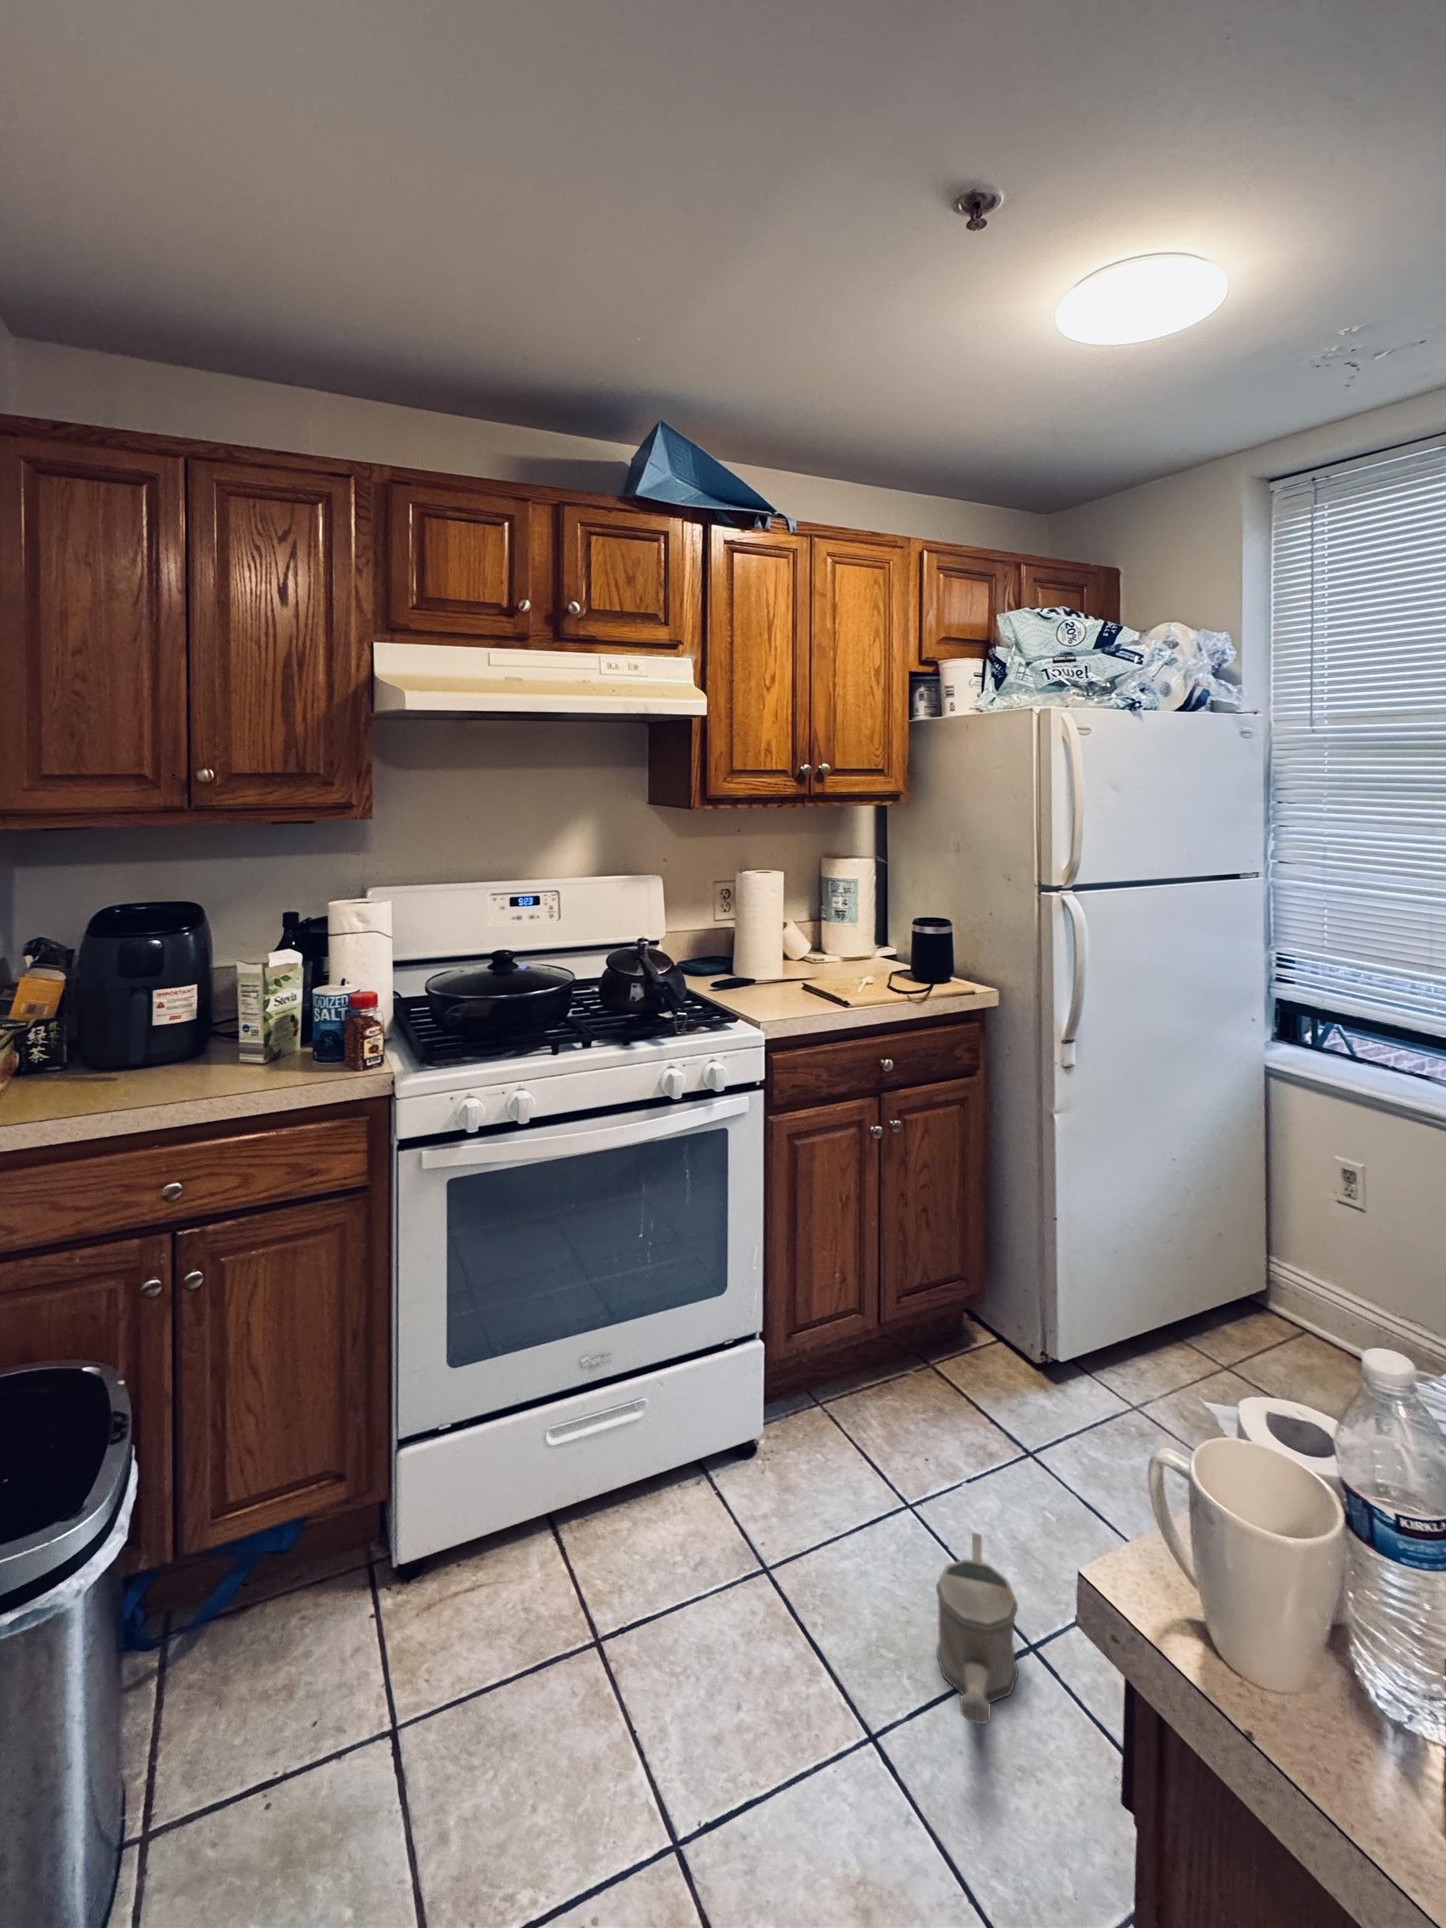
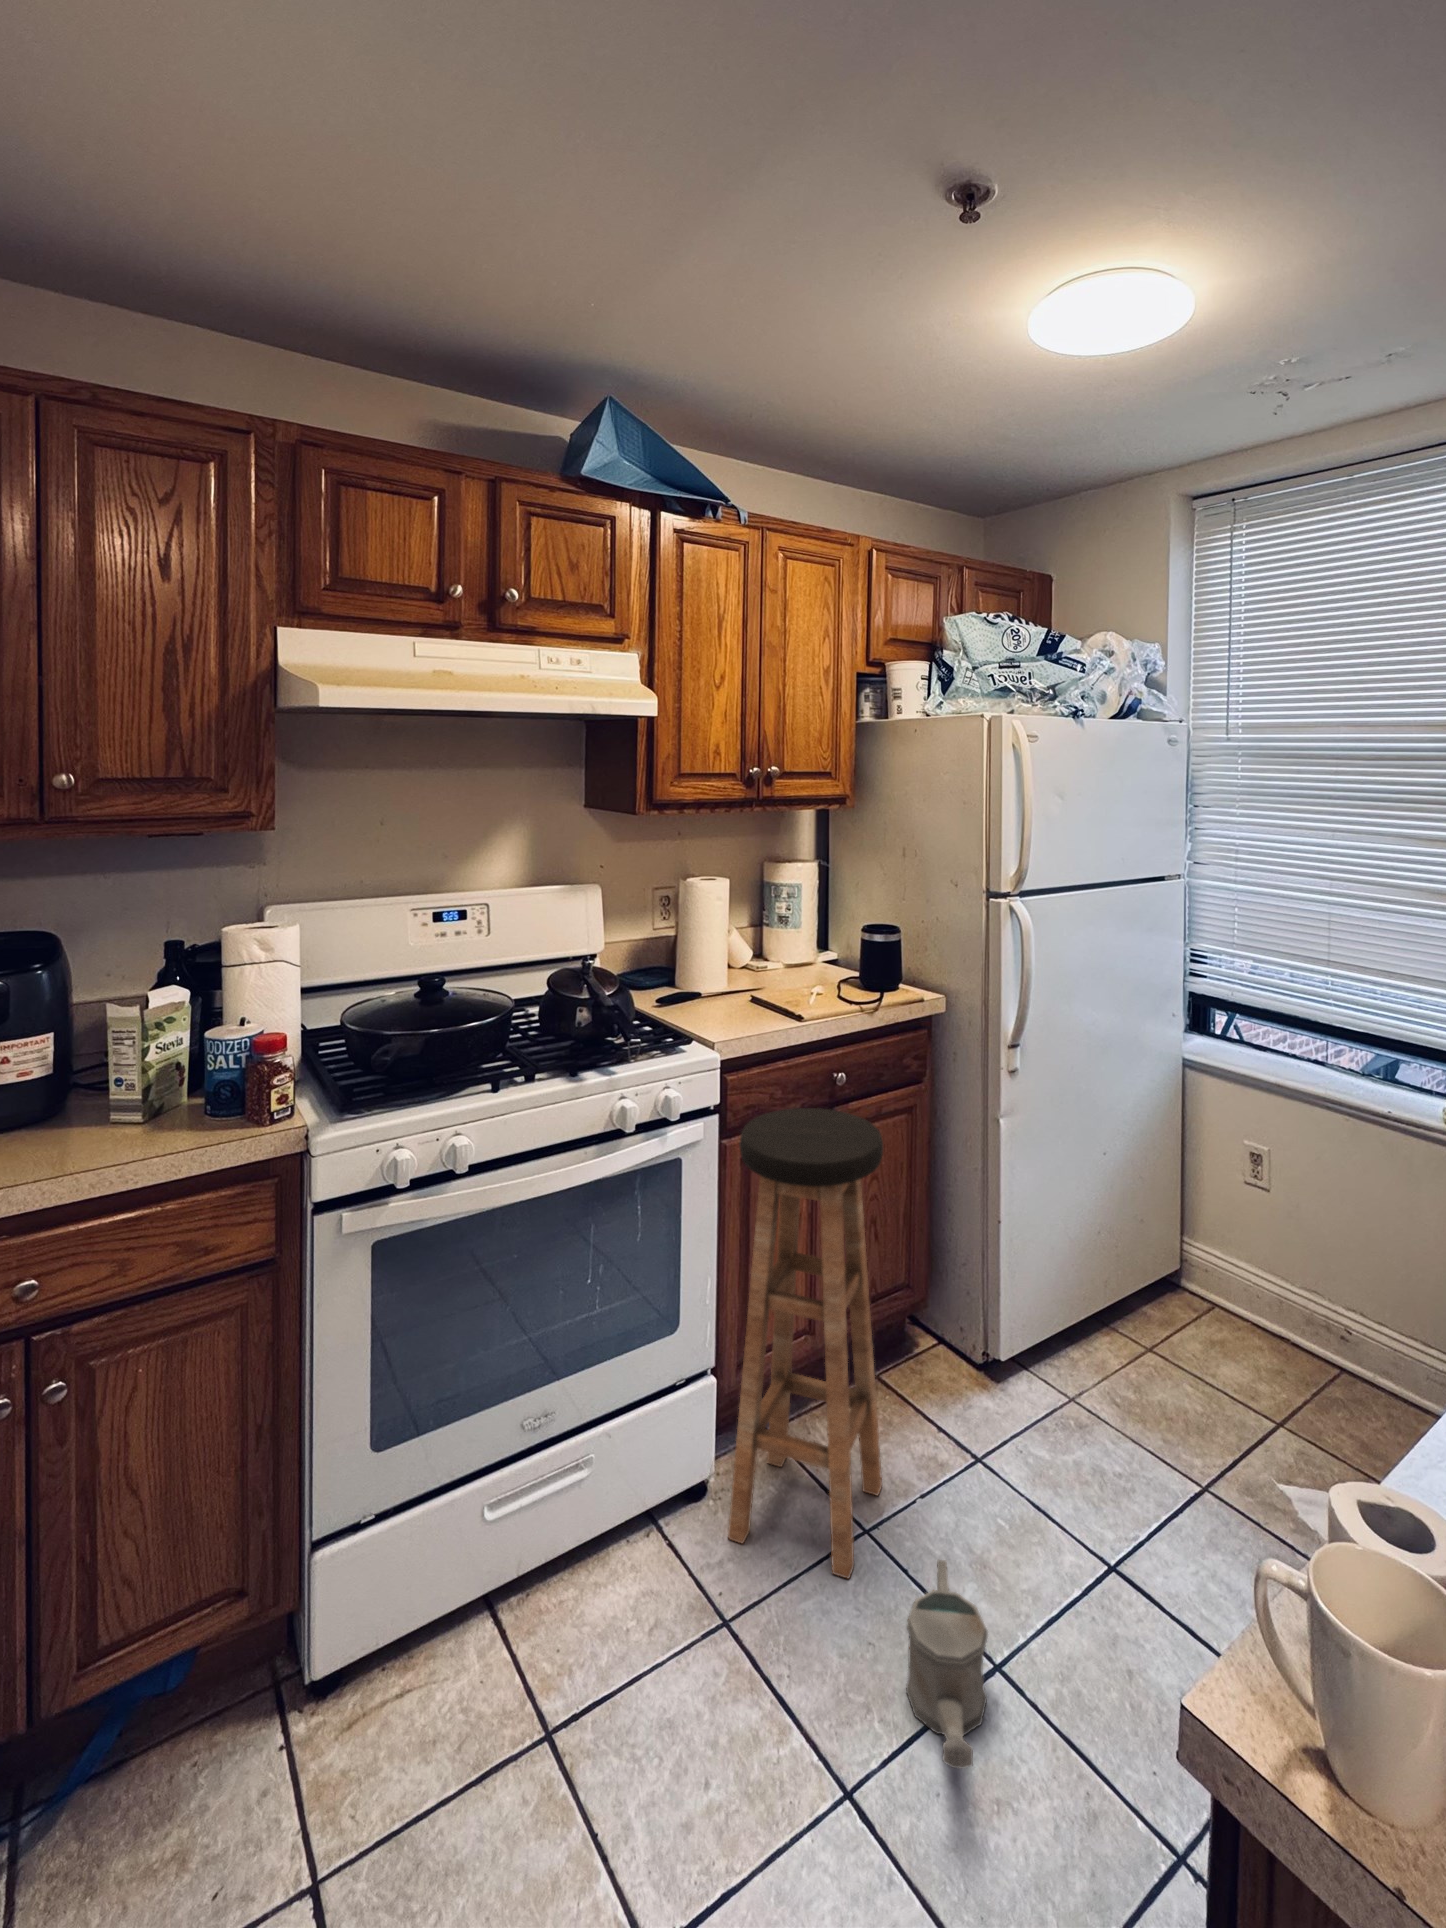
bar stool: none [774,1088,929,1545] -> present [728,1108,883,1578]

